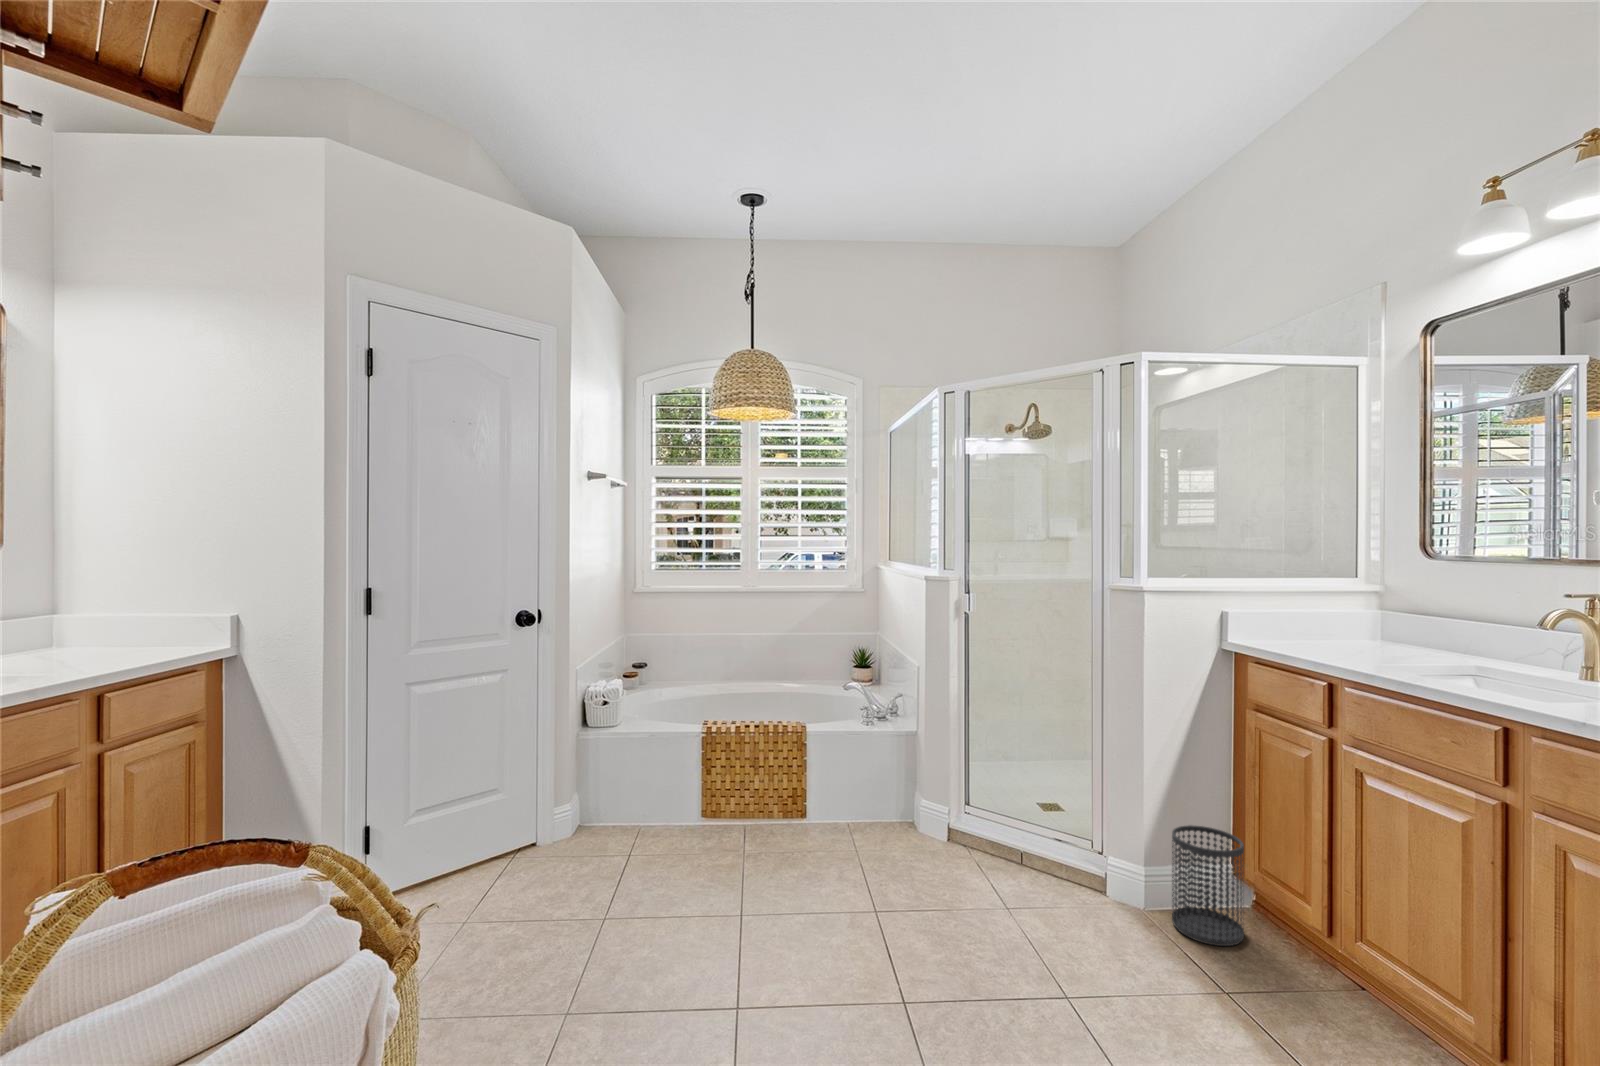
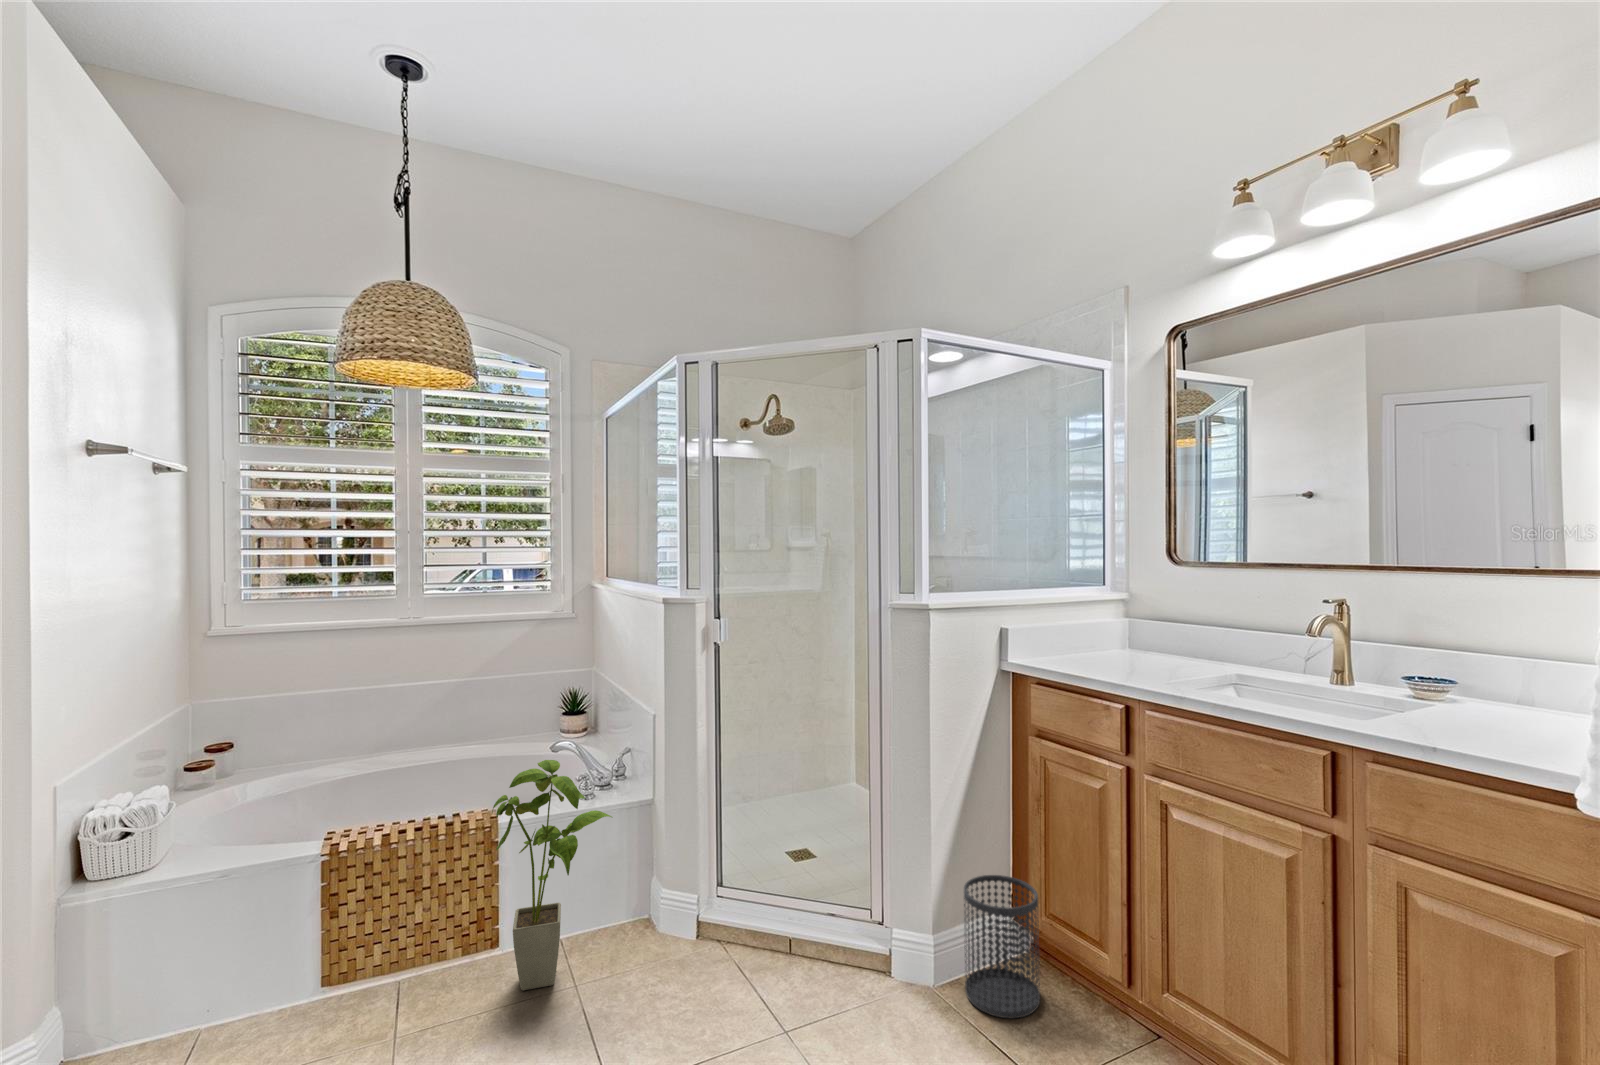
house plant: none [803,686,887,848] -> present [492,760,612,990]

